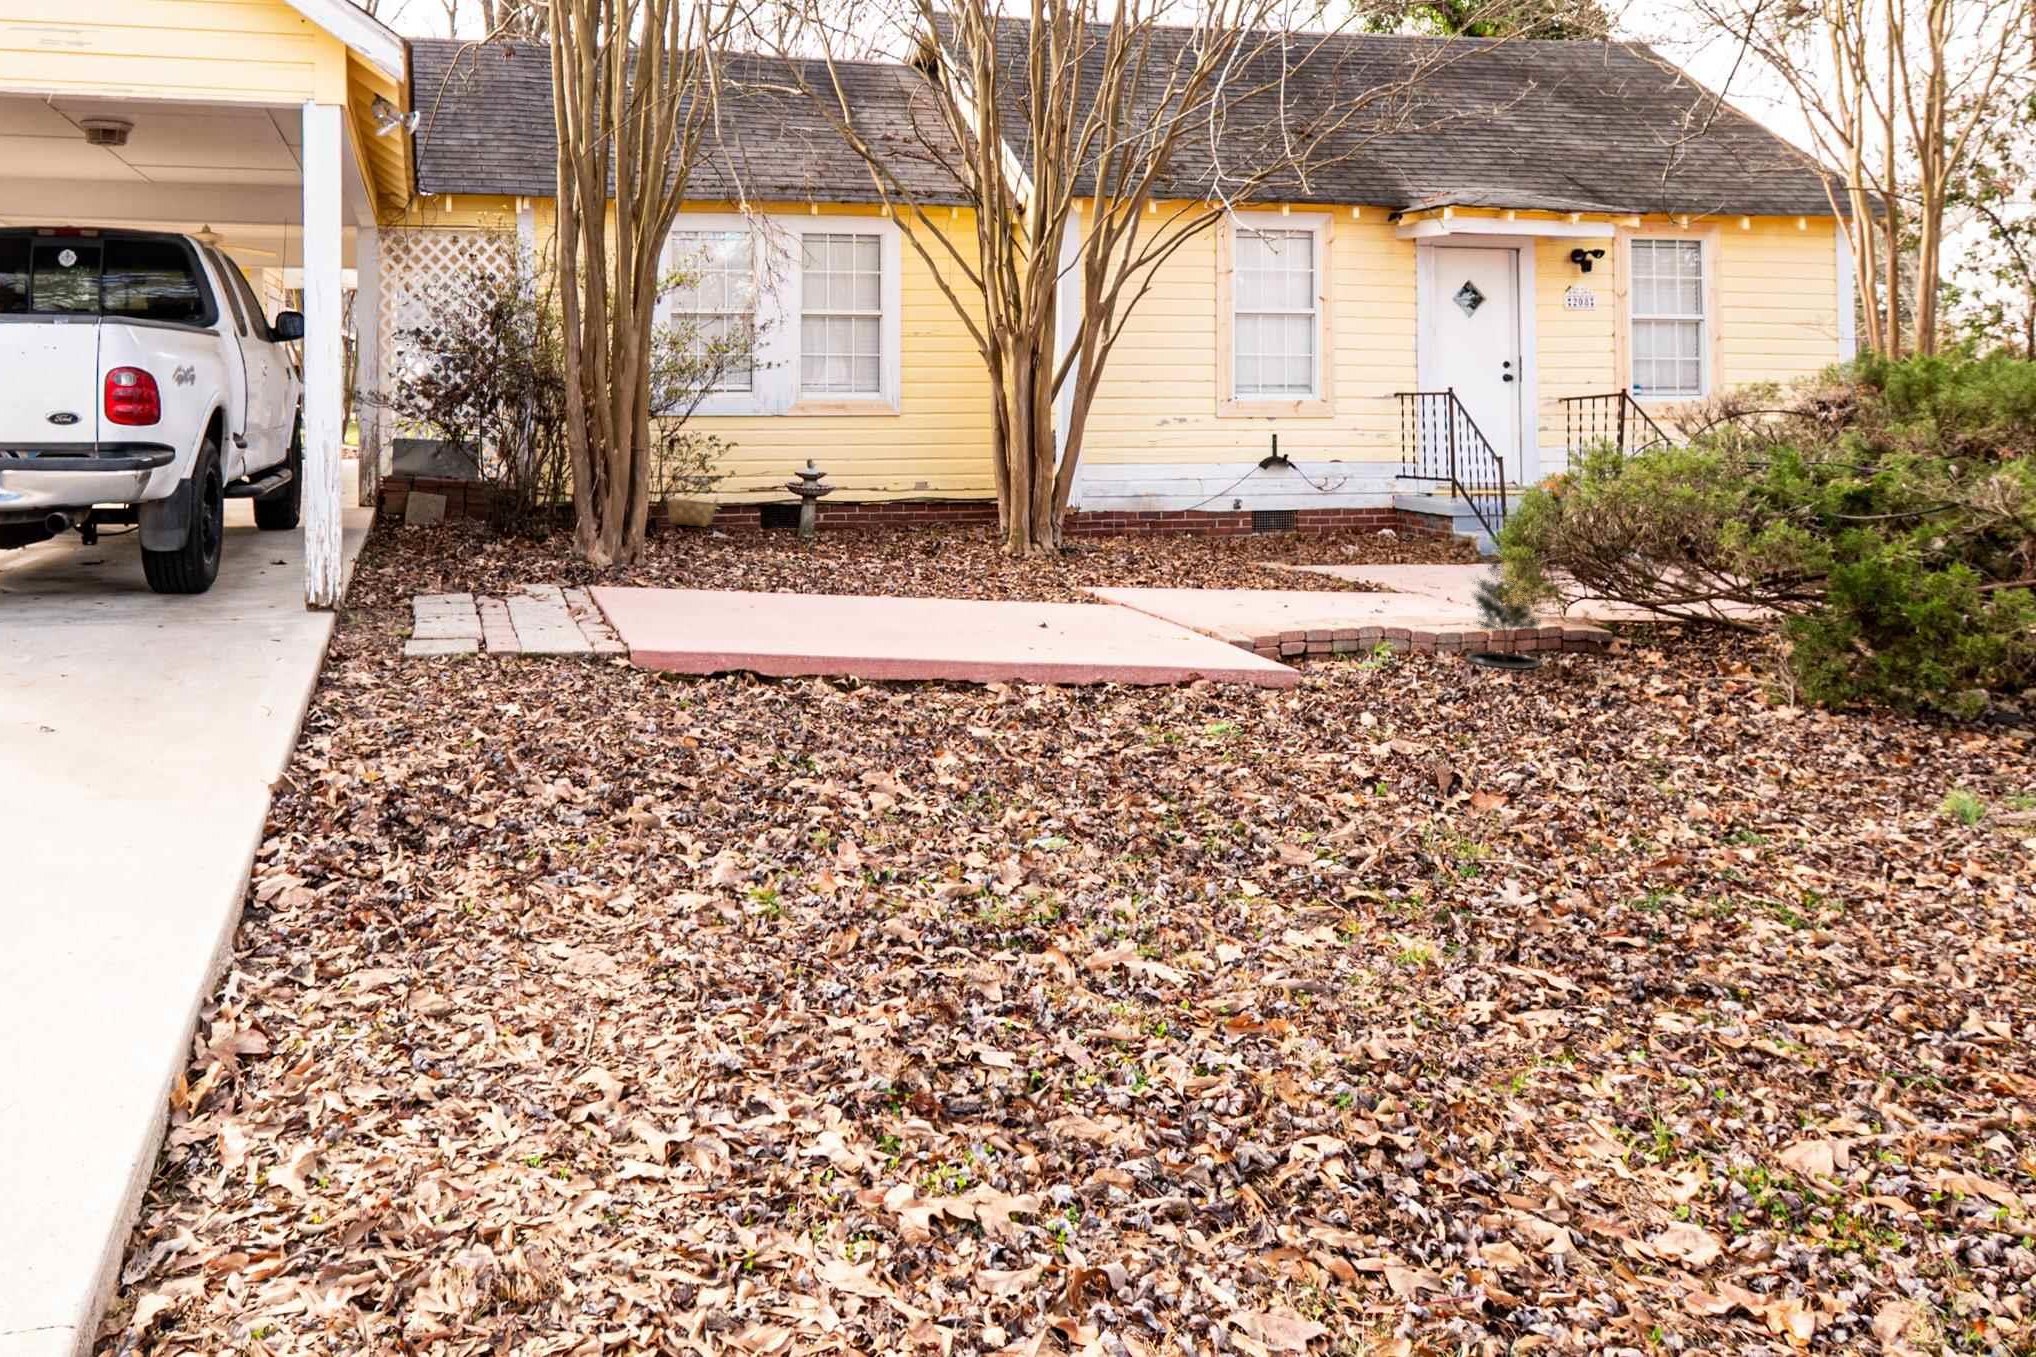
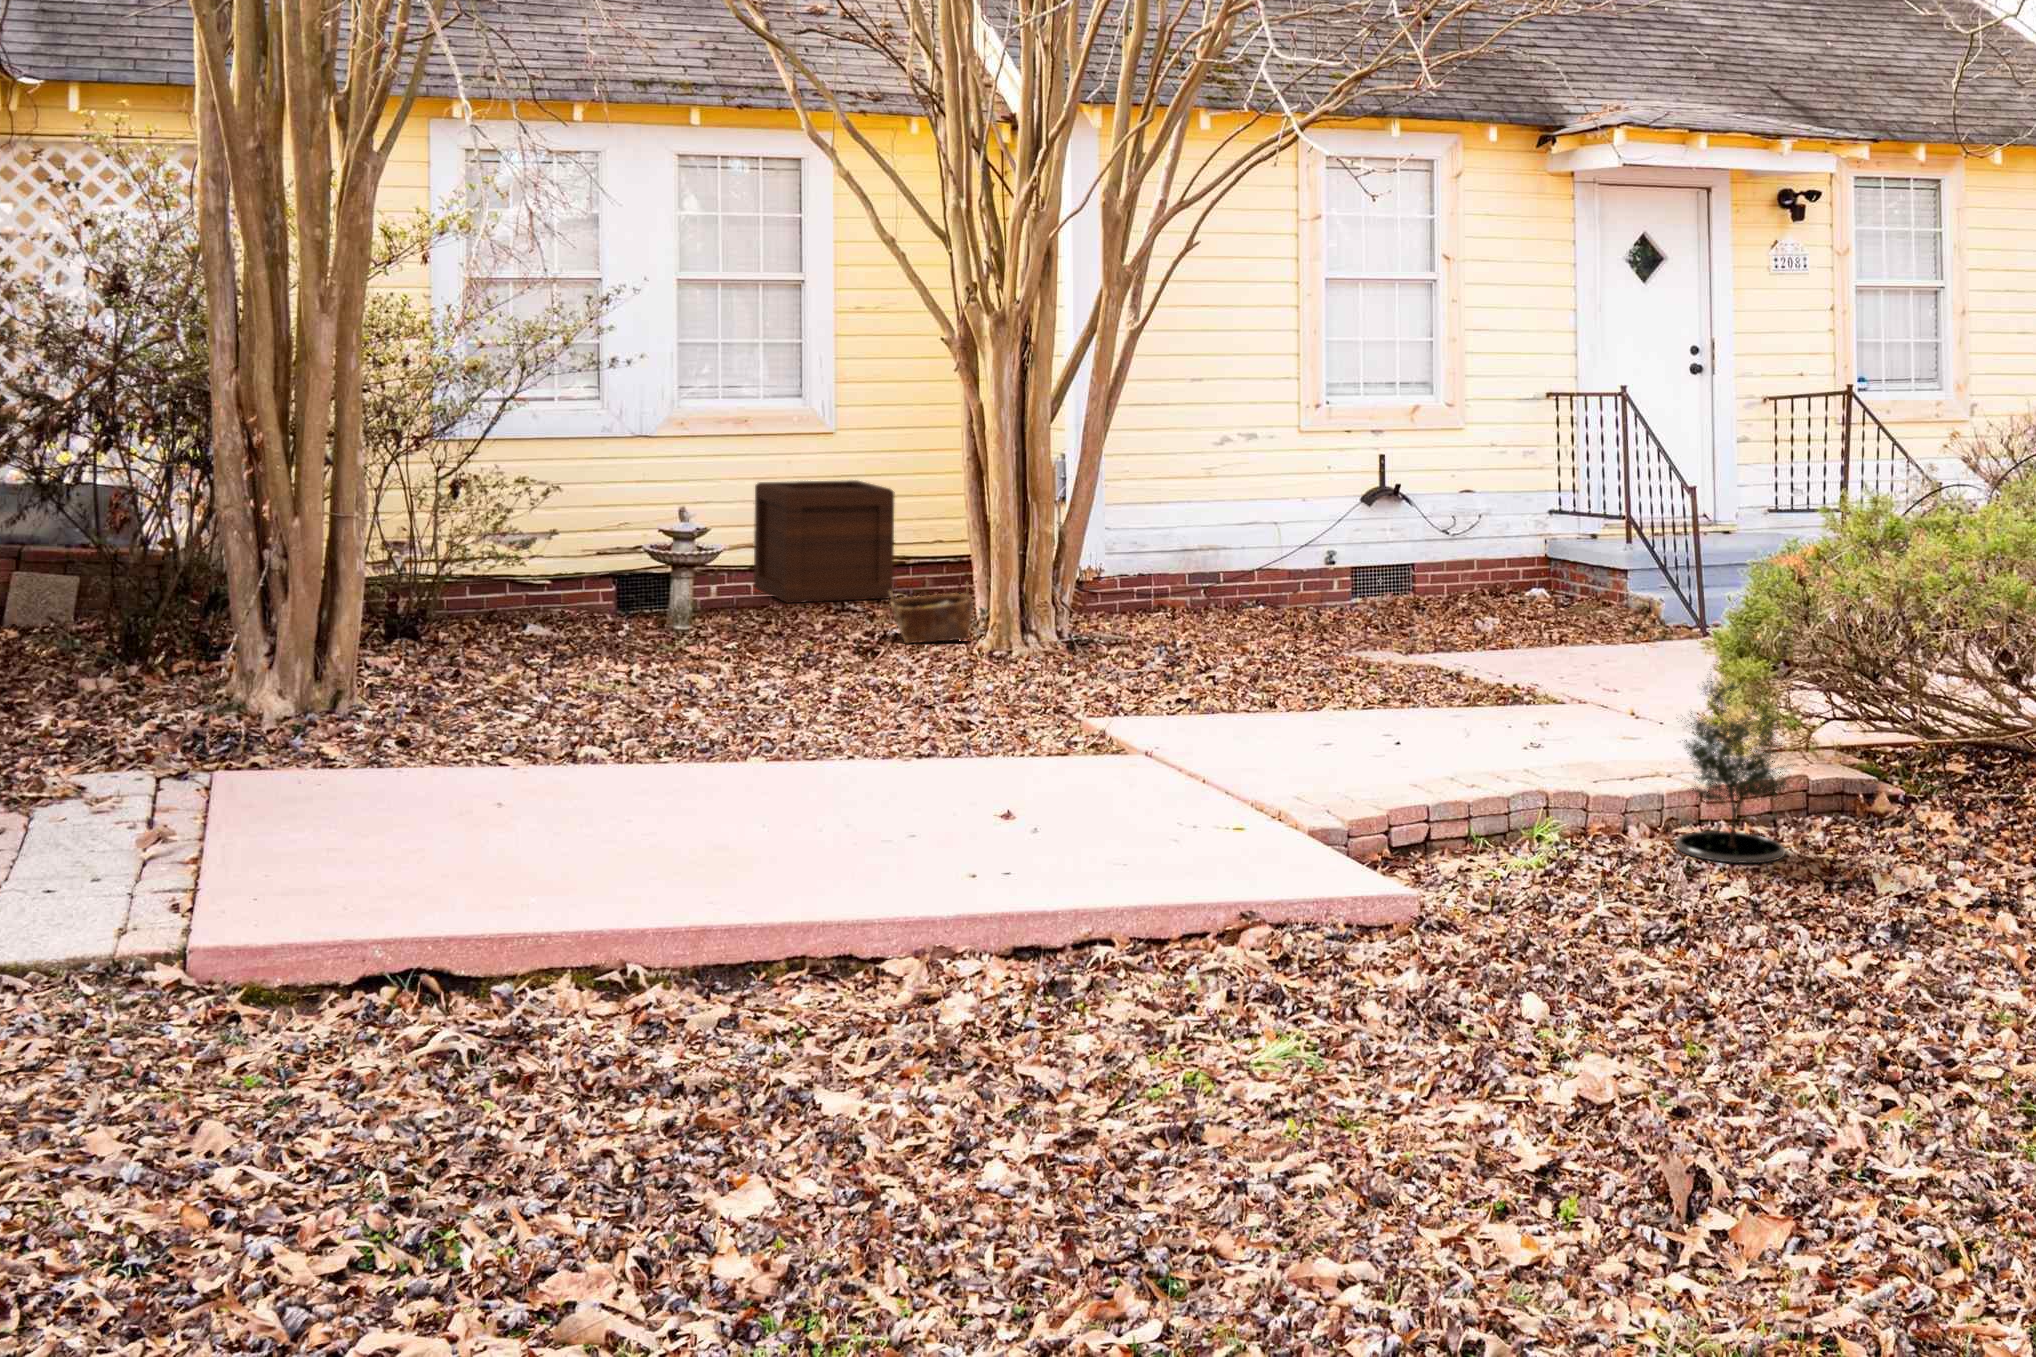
wooden crate: none [855,446,946,522] -> present [754,480,895,603]
woven basket: present [667,491,717,527] -> present [889,582,973,643]

